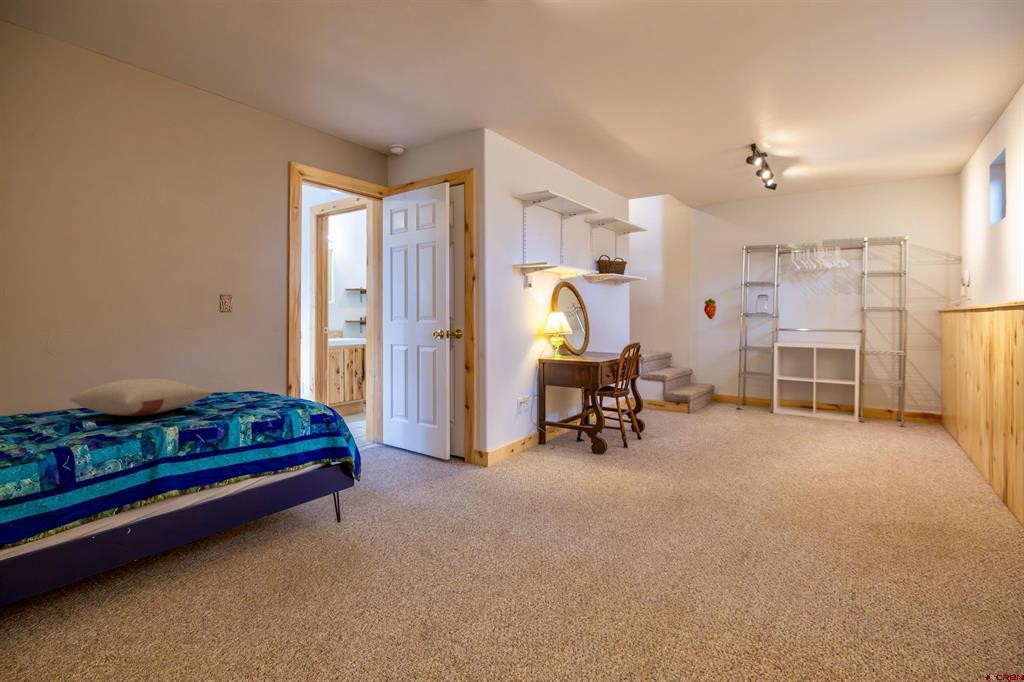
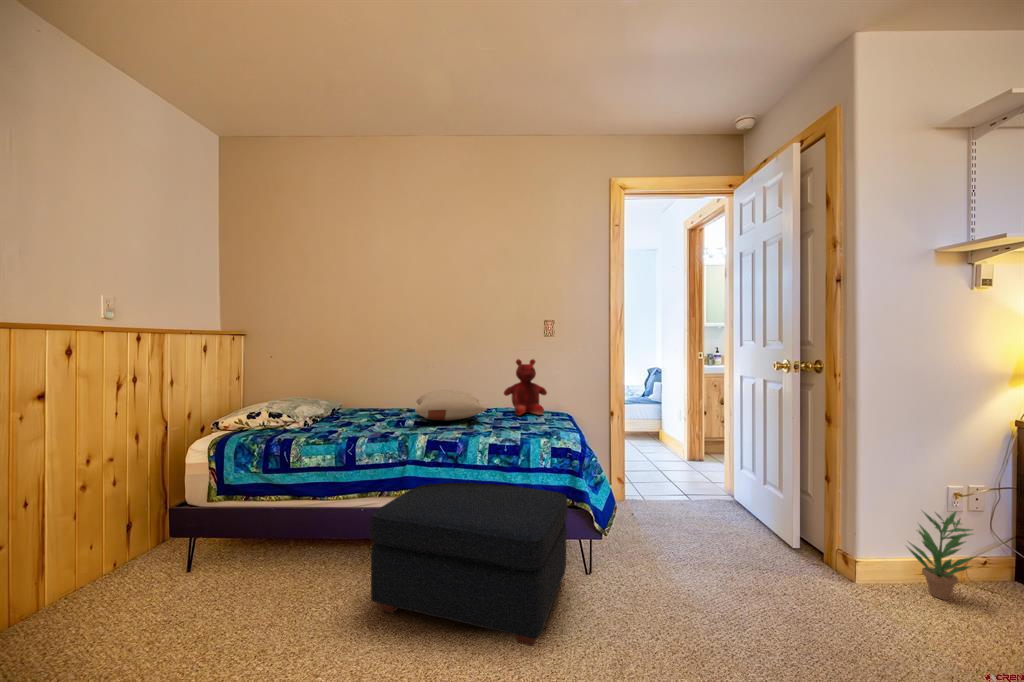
teddy bear: none [194,337,251,399] -> present [504,359,547,415]
potted plant: none [505,410,534,461] -> present [908,512,975,600]
ottoman: none [165,453,369,618] -> present [370,483,568,646]

